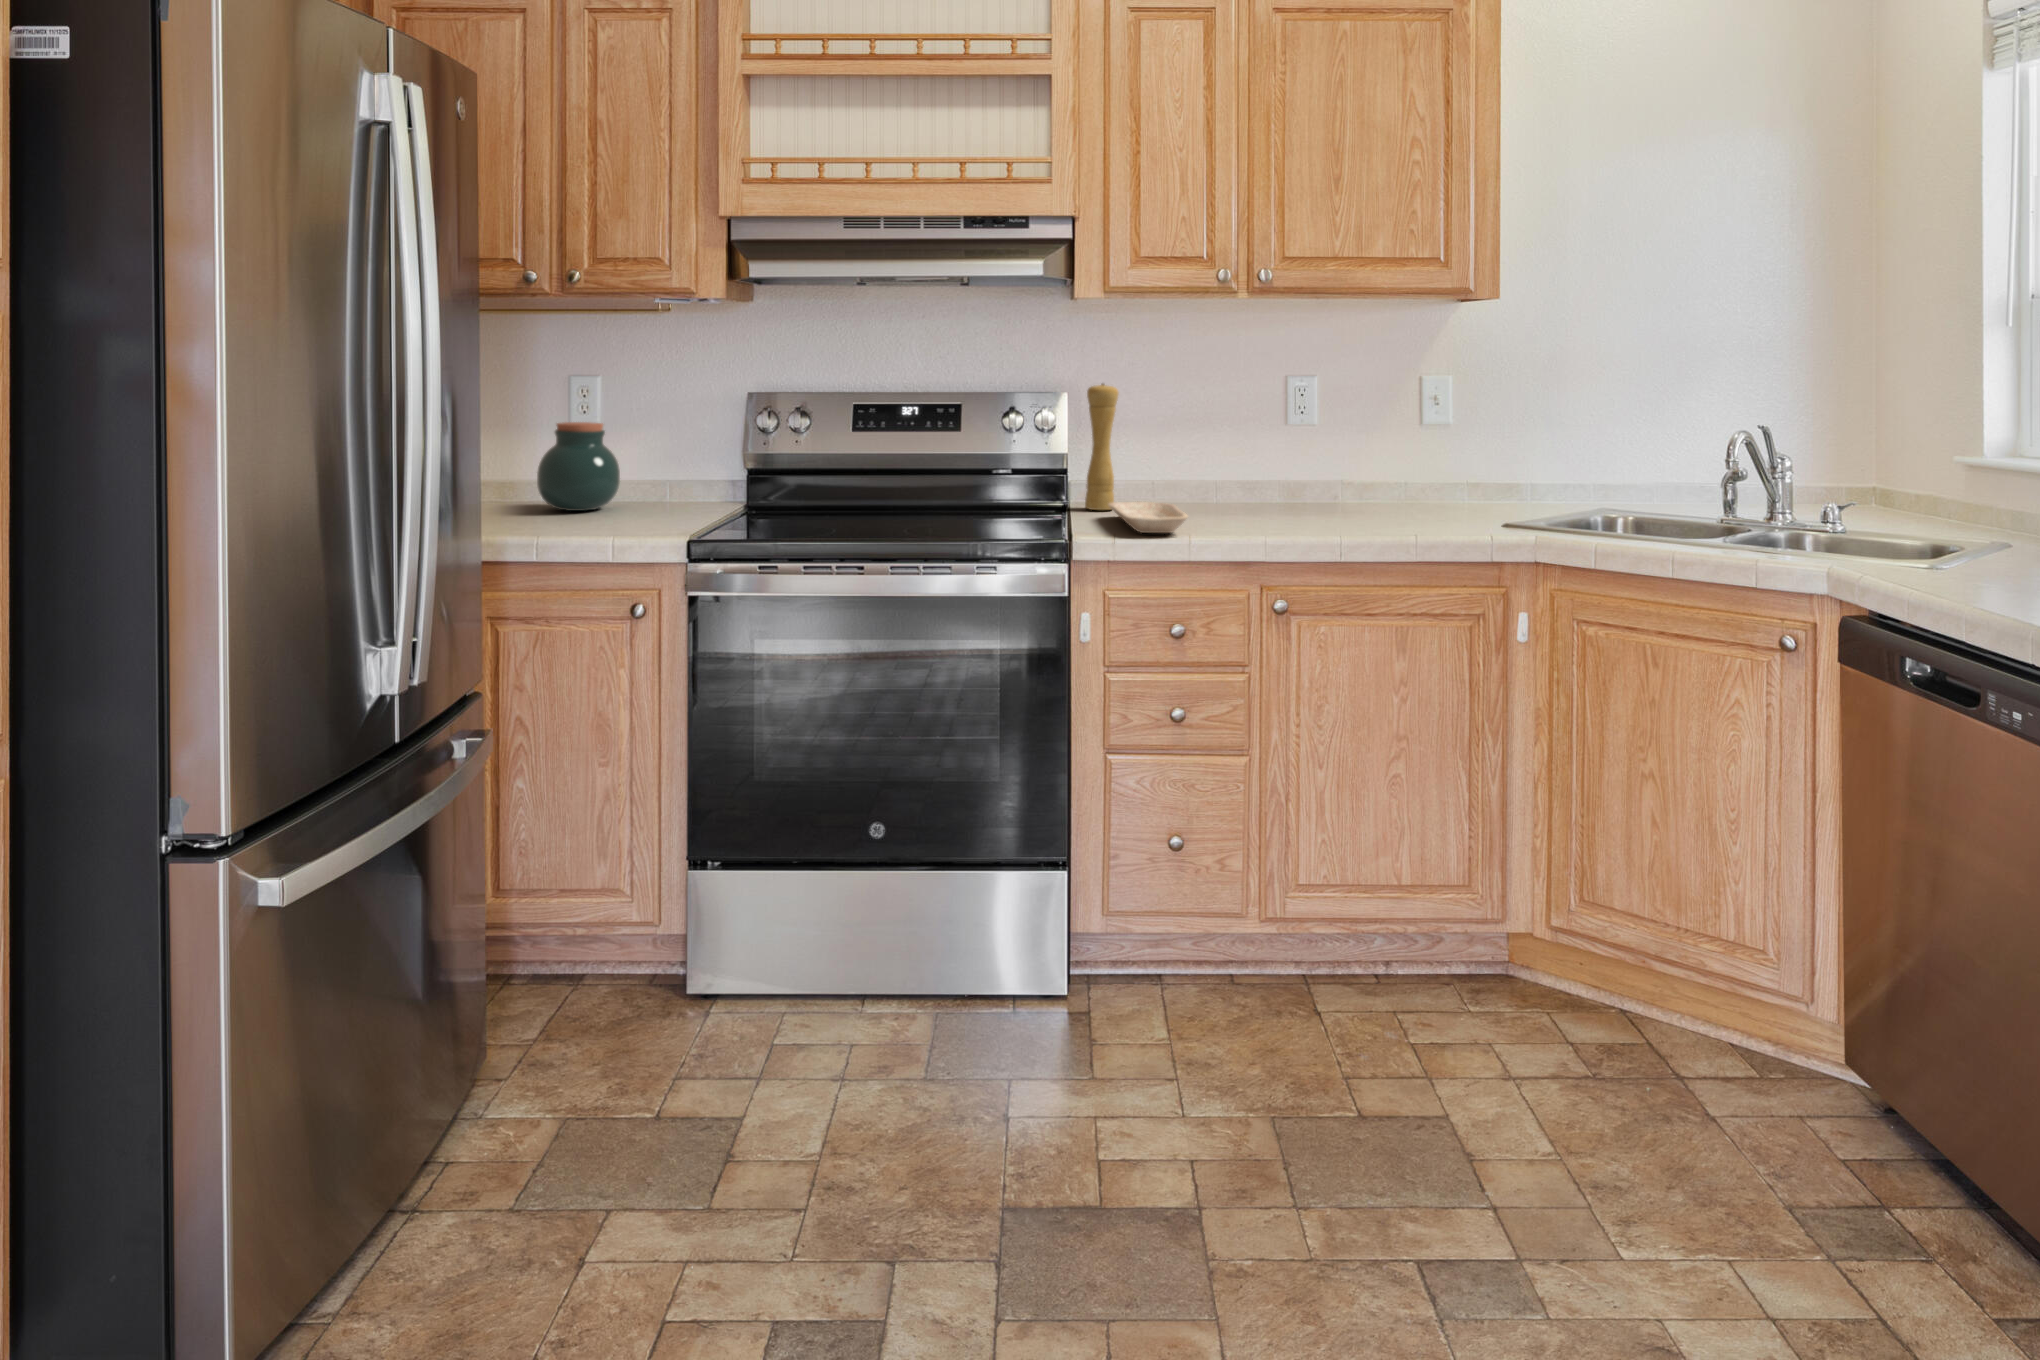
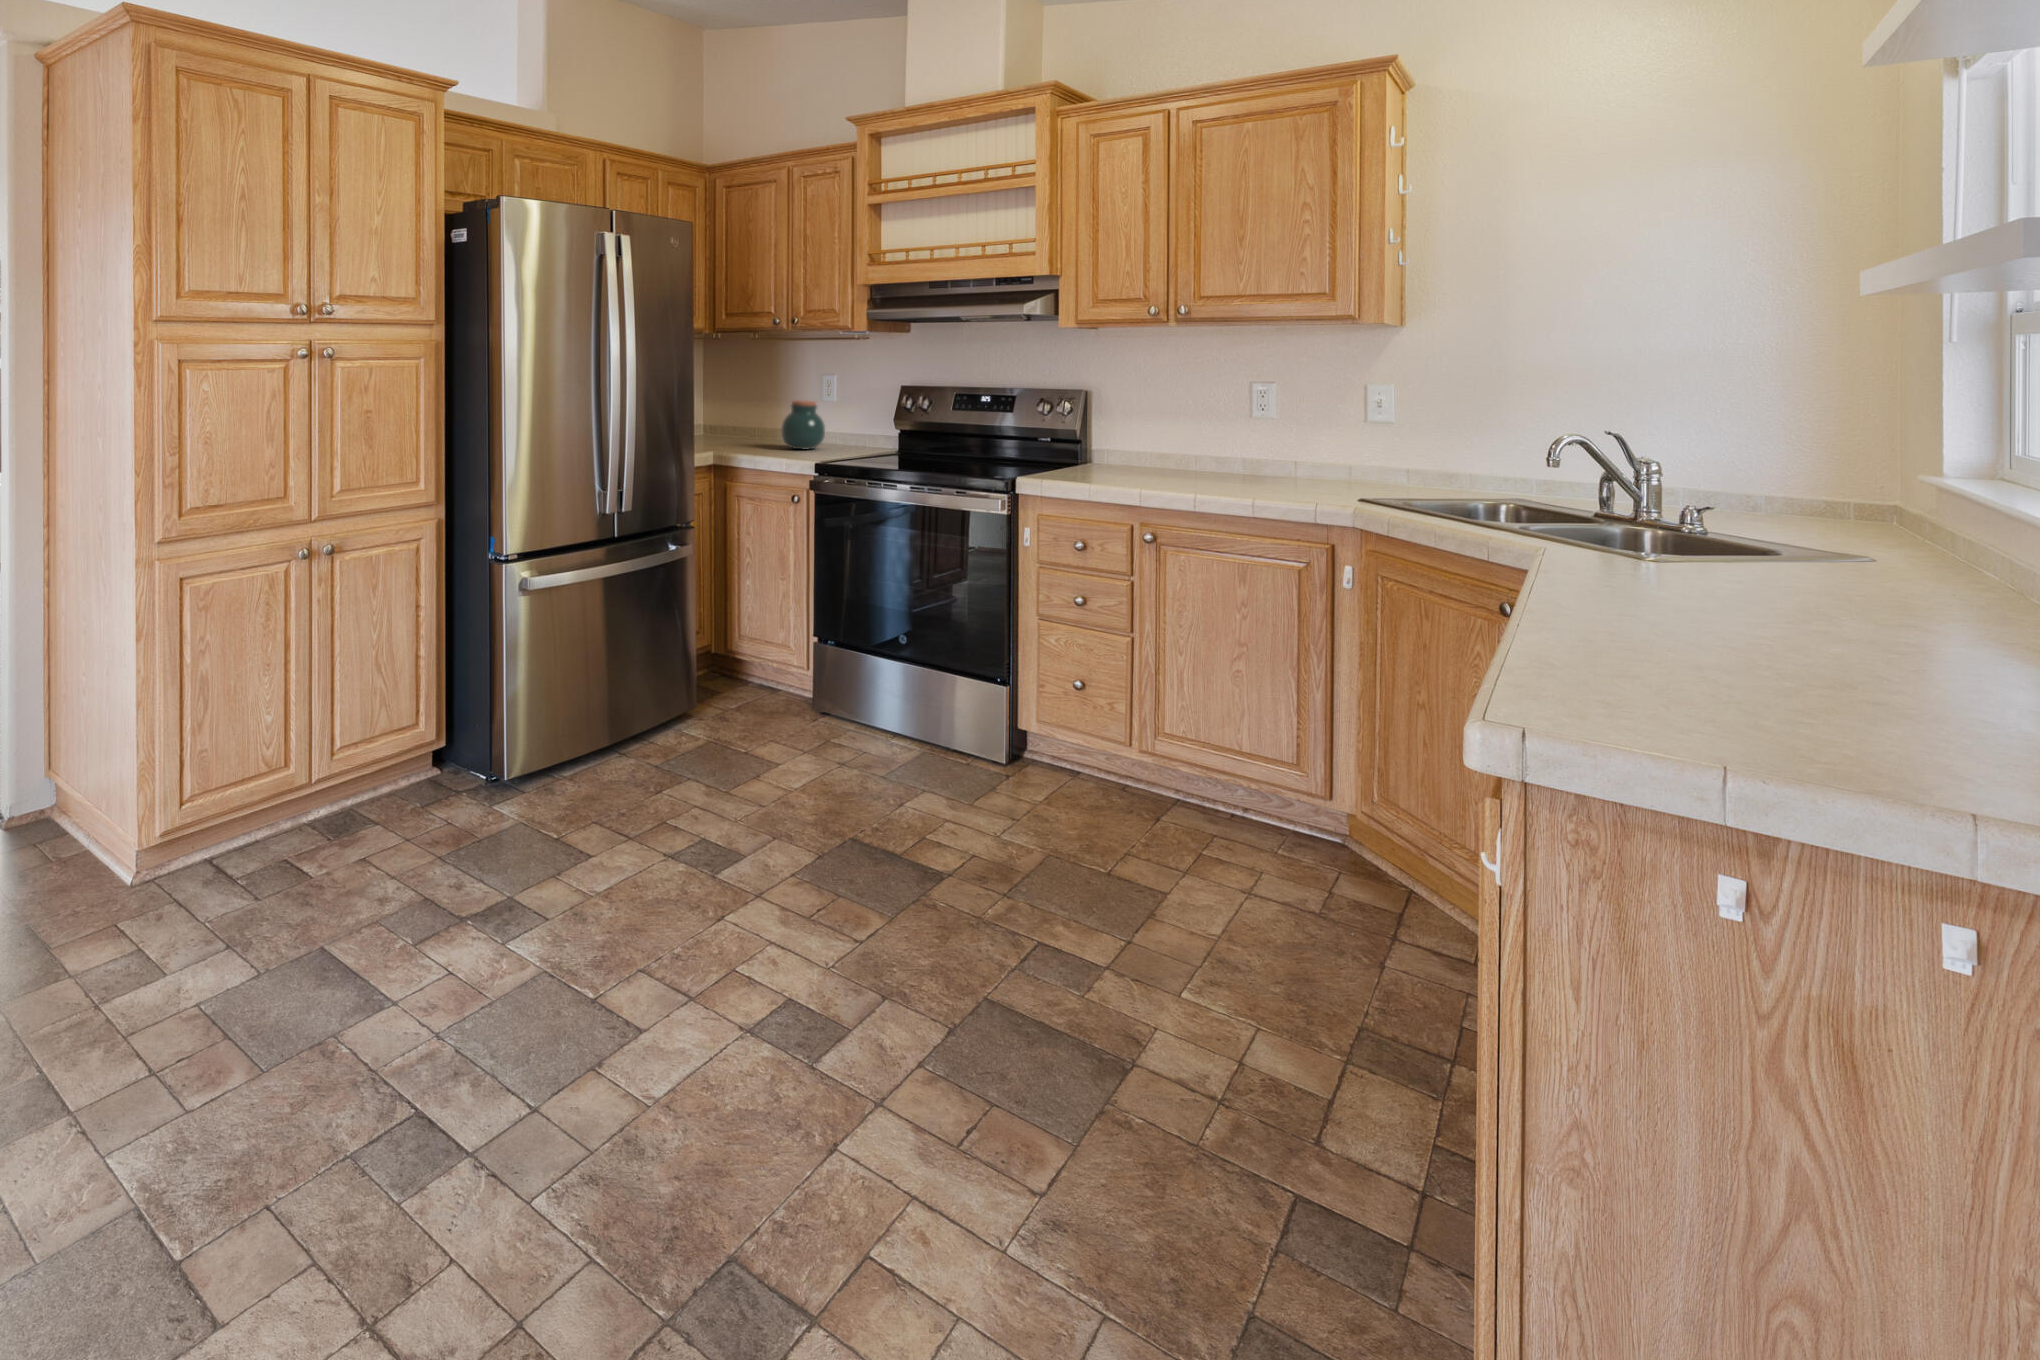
pepper mill: present [1085,383,1118,510] -> none [1088,384,1113,471]
tray: present [1108,502,1188,533] -> none [1069,464,1131,484]

